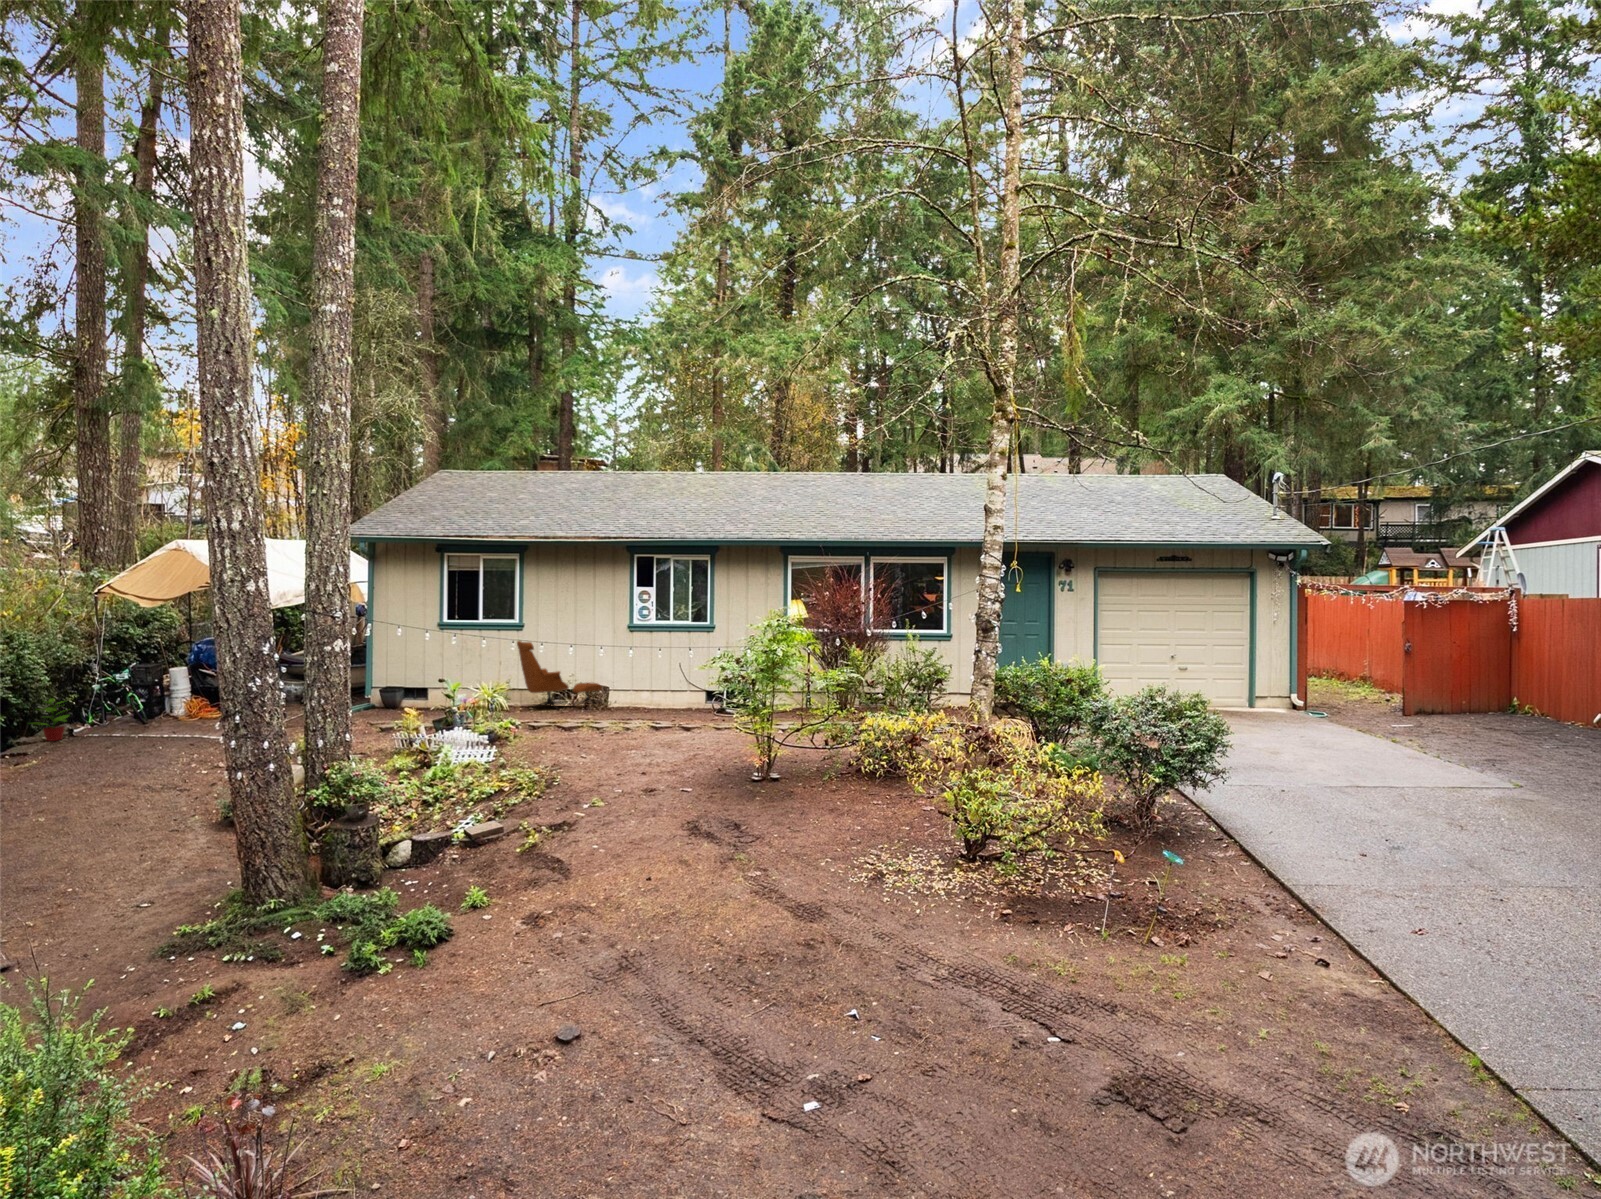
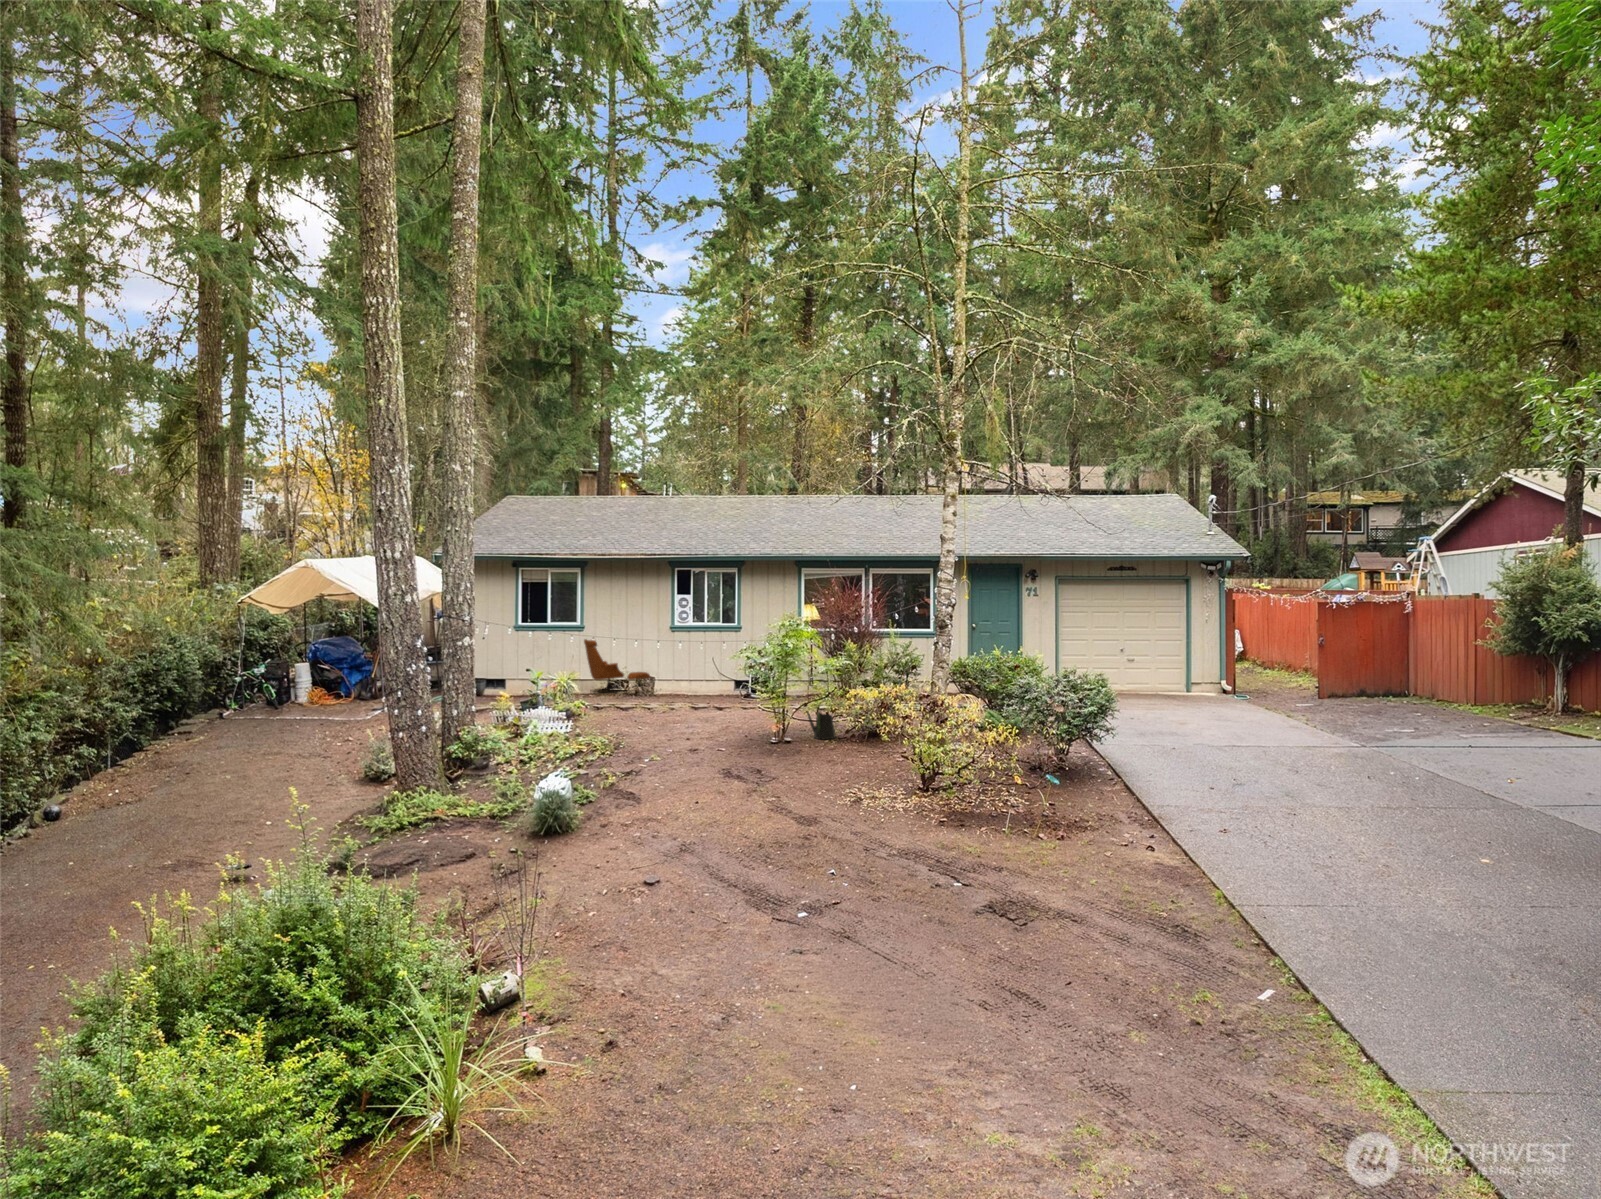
potted plant: present [39,698,69,741] -> none [210,685,243,719]
watering can: none [802,723,846,777] -> present [807,712,836,739]

